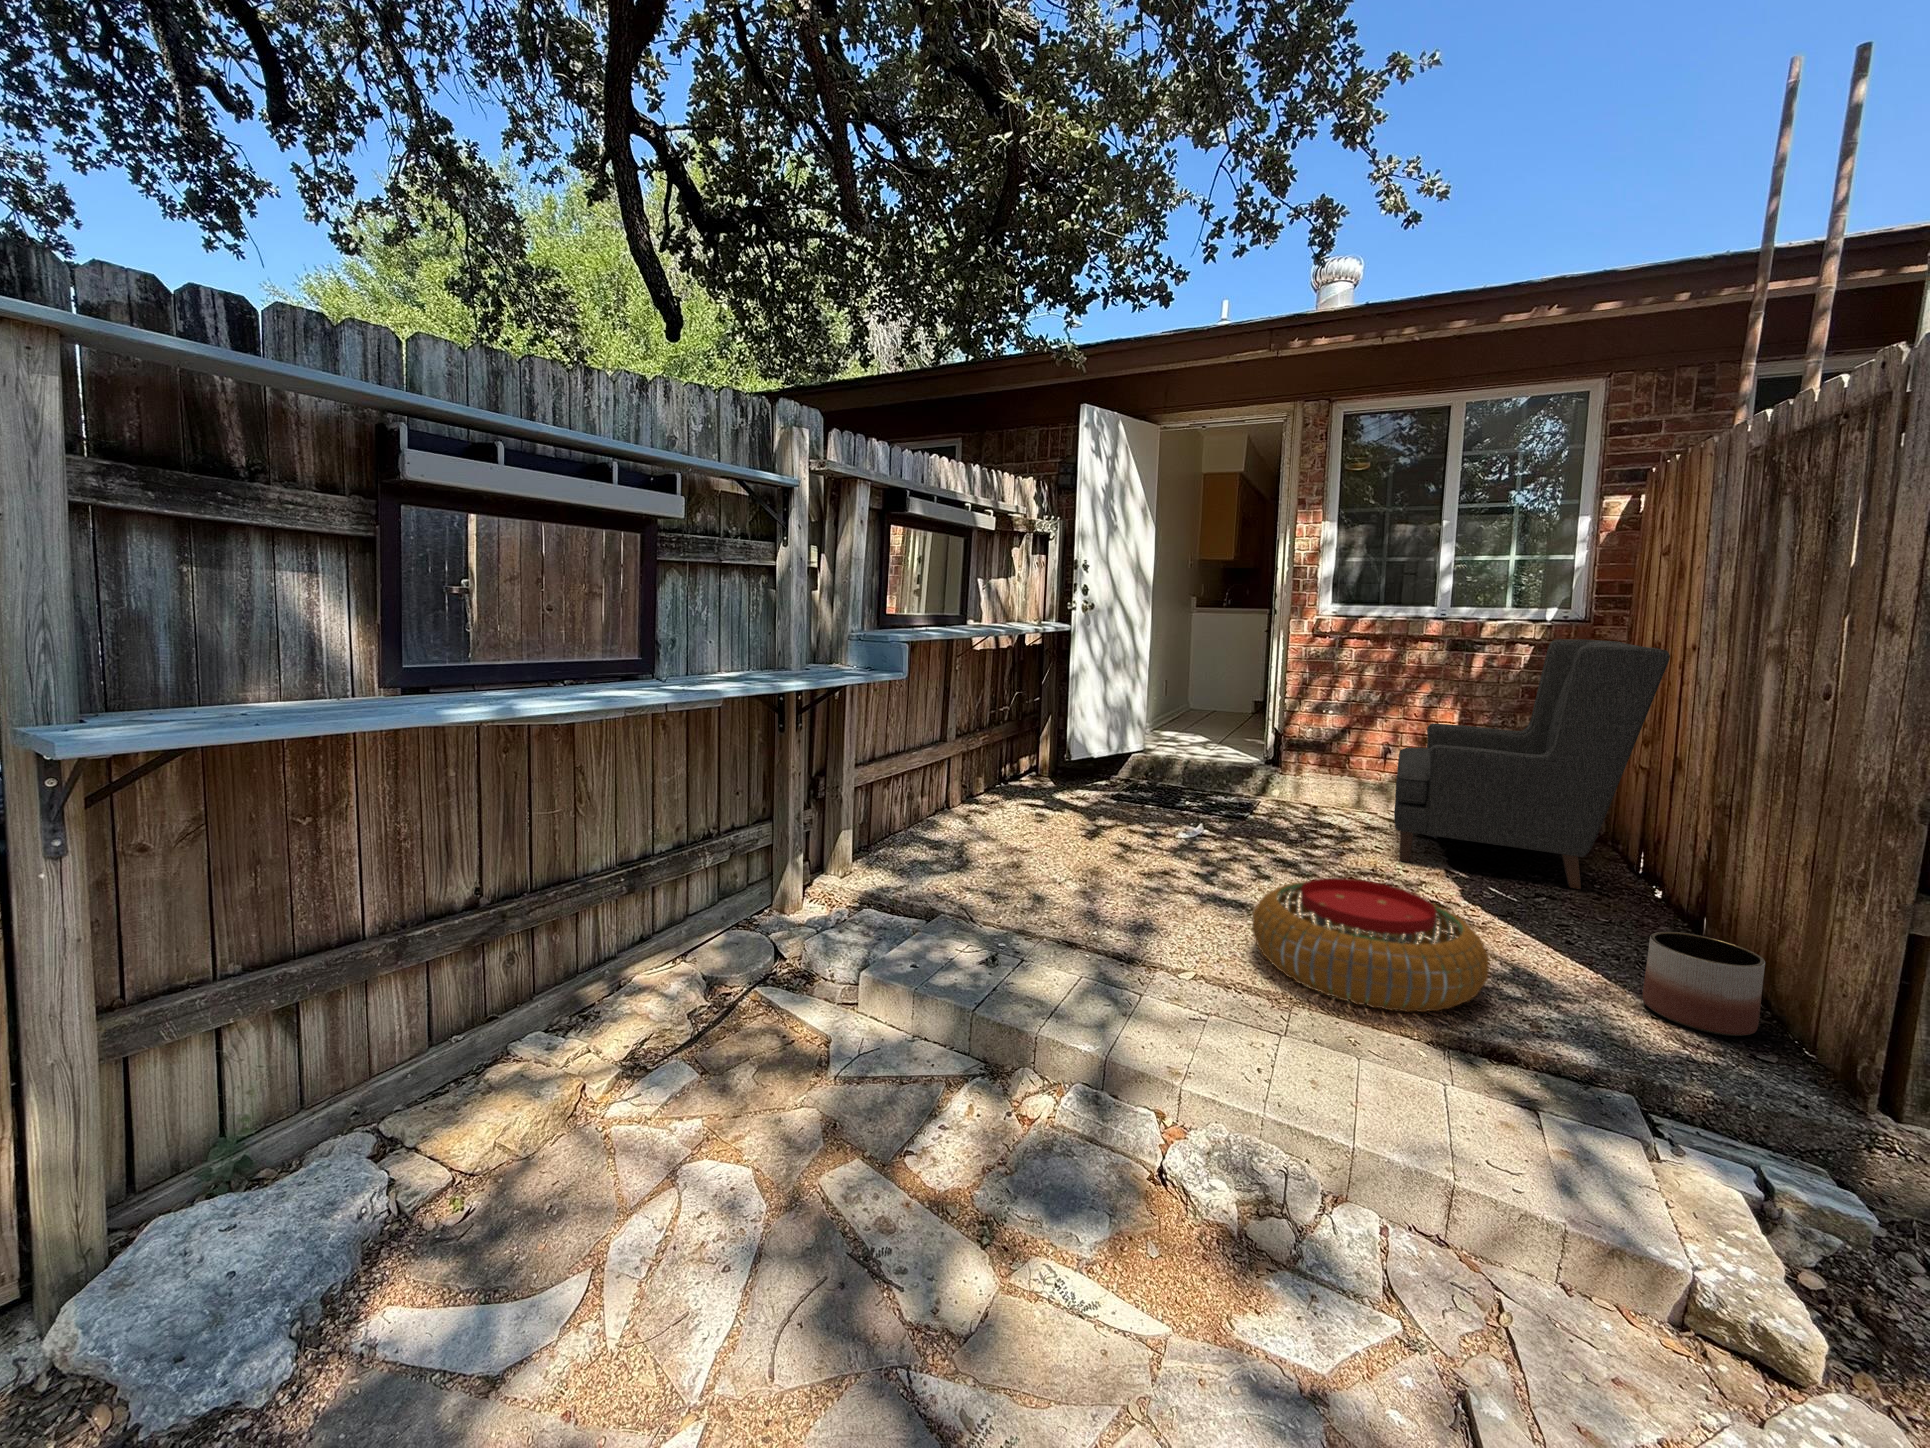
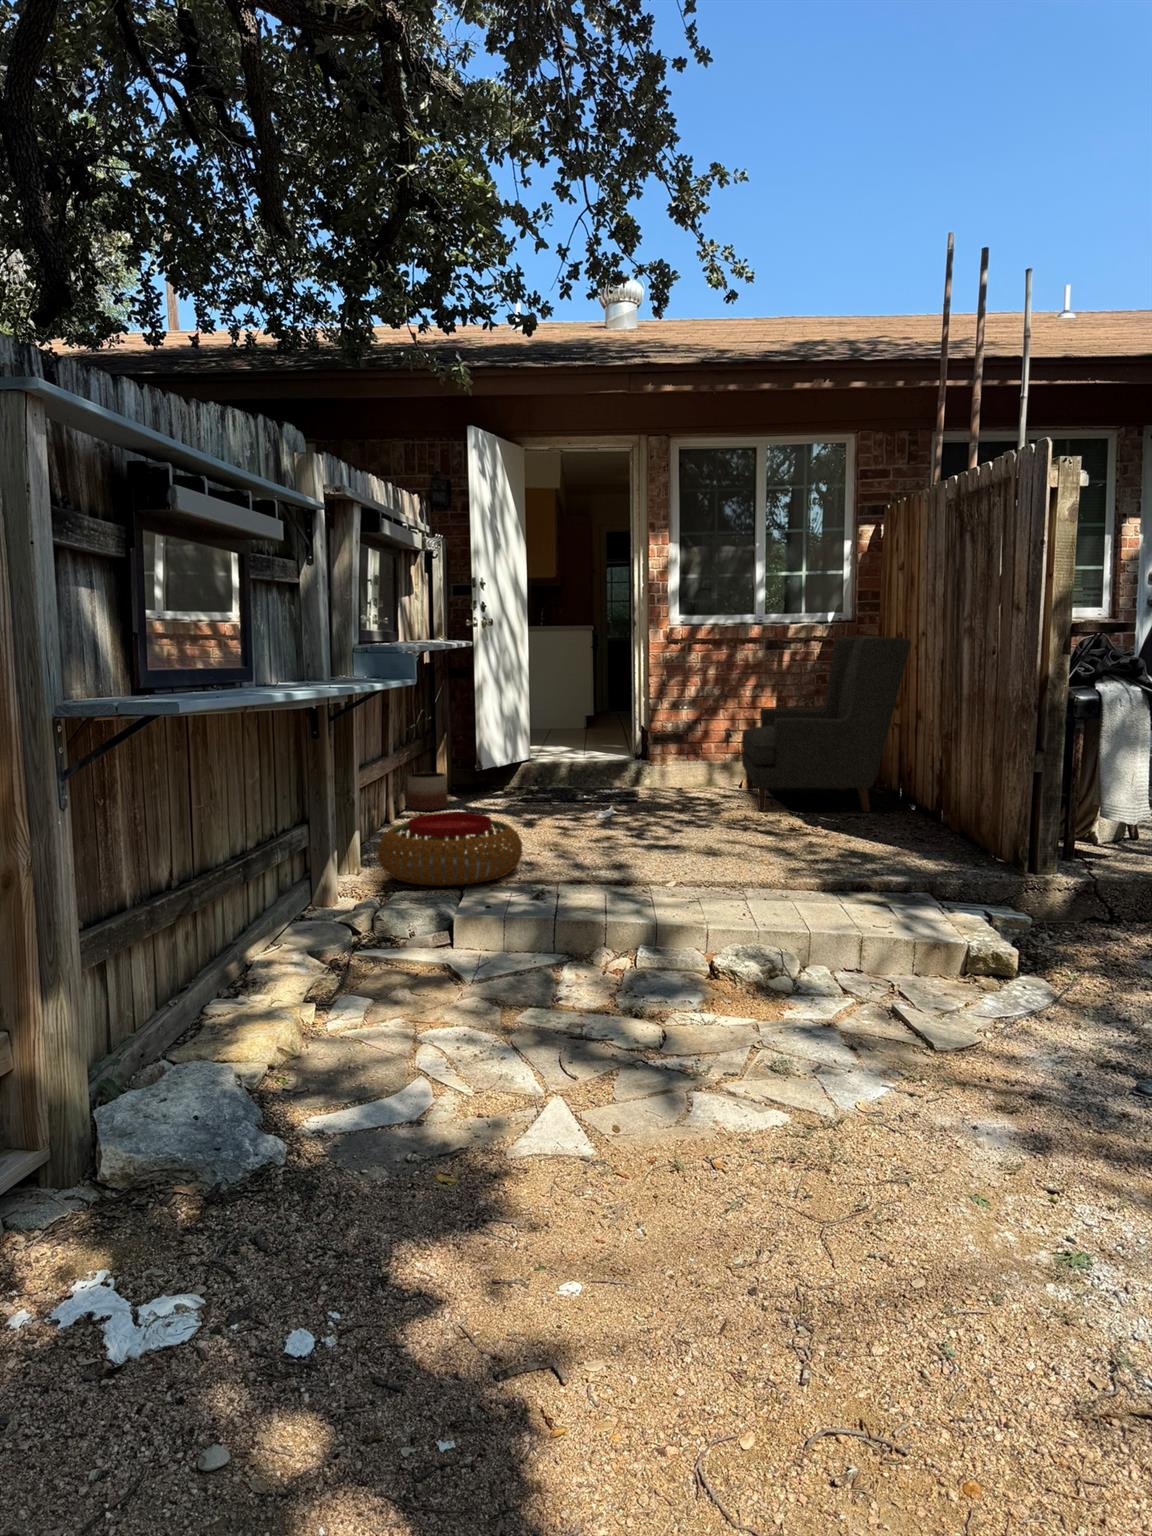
pouf: present [1252,878,1489,1012] -> present [377,812,522,886]
planter: present [1643,932,1765,1036] -> present [408,772,447,811]

